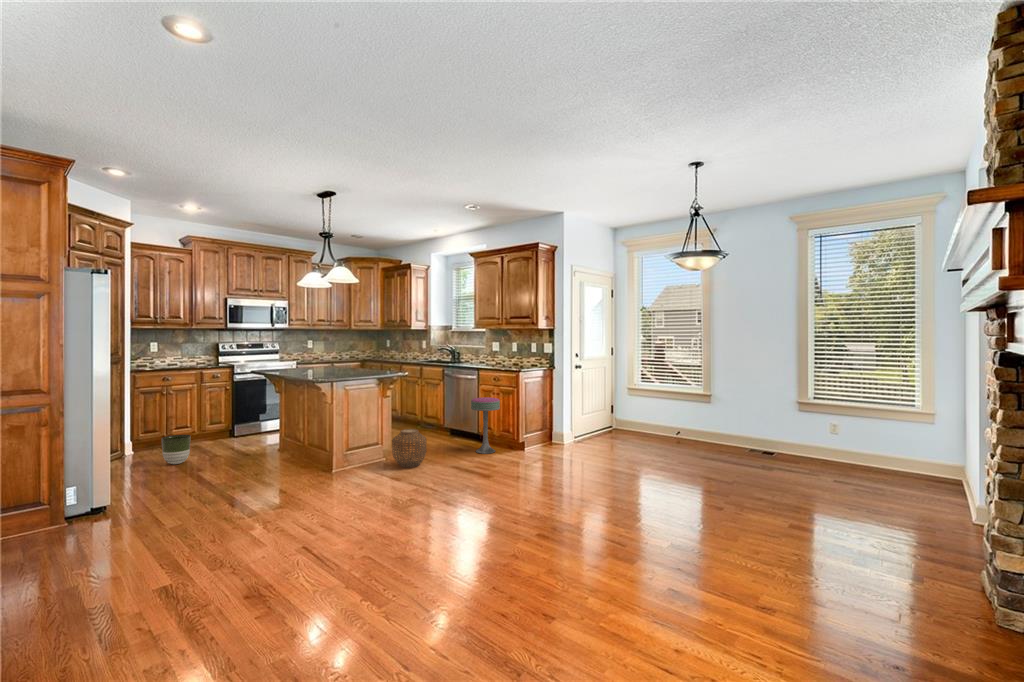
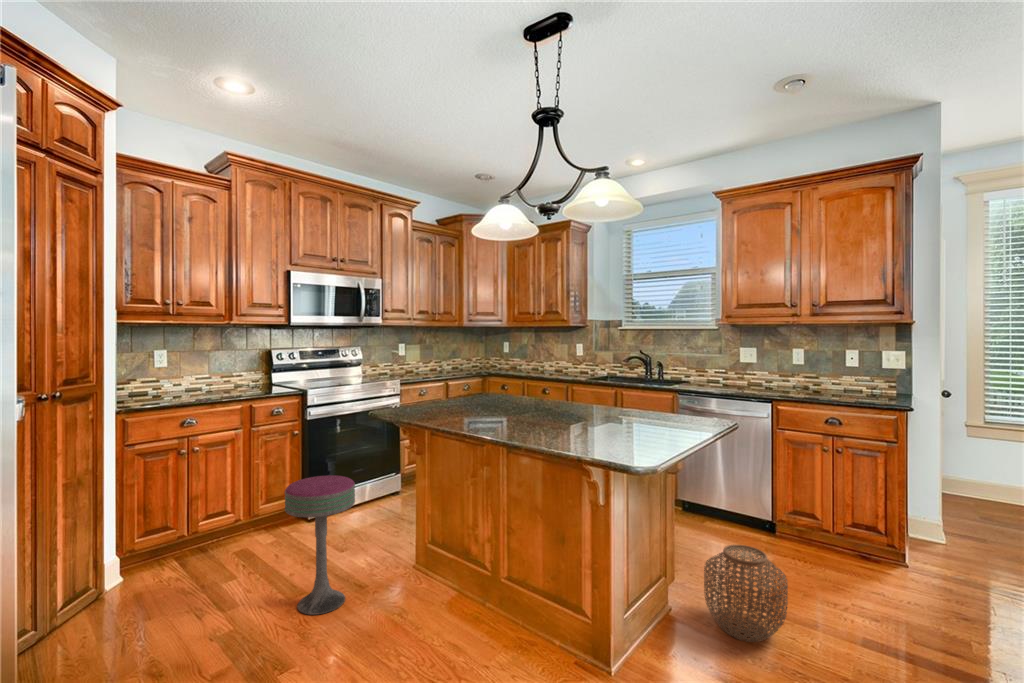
bar stool: present [471,397,500,454] -> present [285,476,355,615]
planter: present [162,435,191,464] -> none [185,554,248,630]

